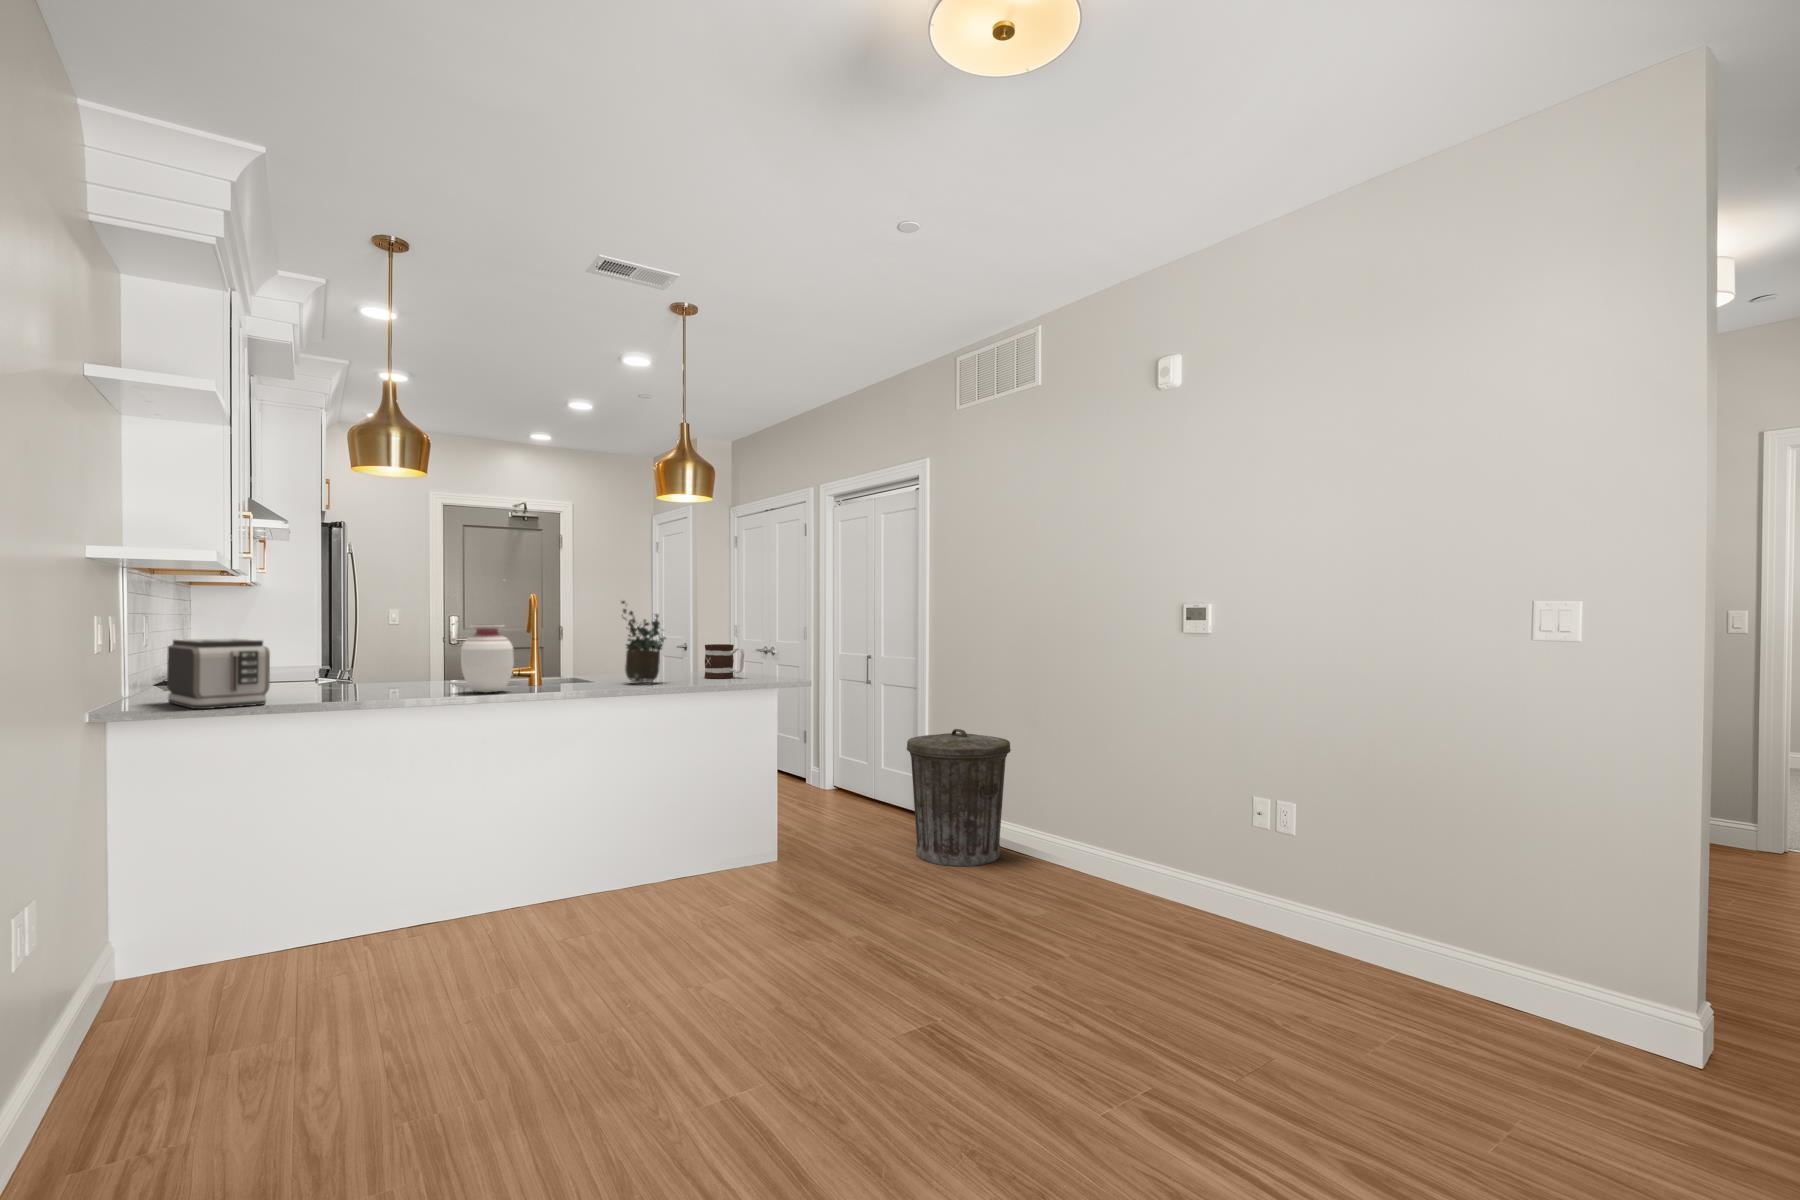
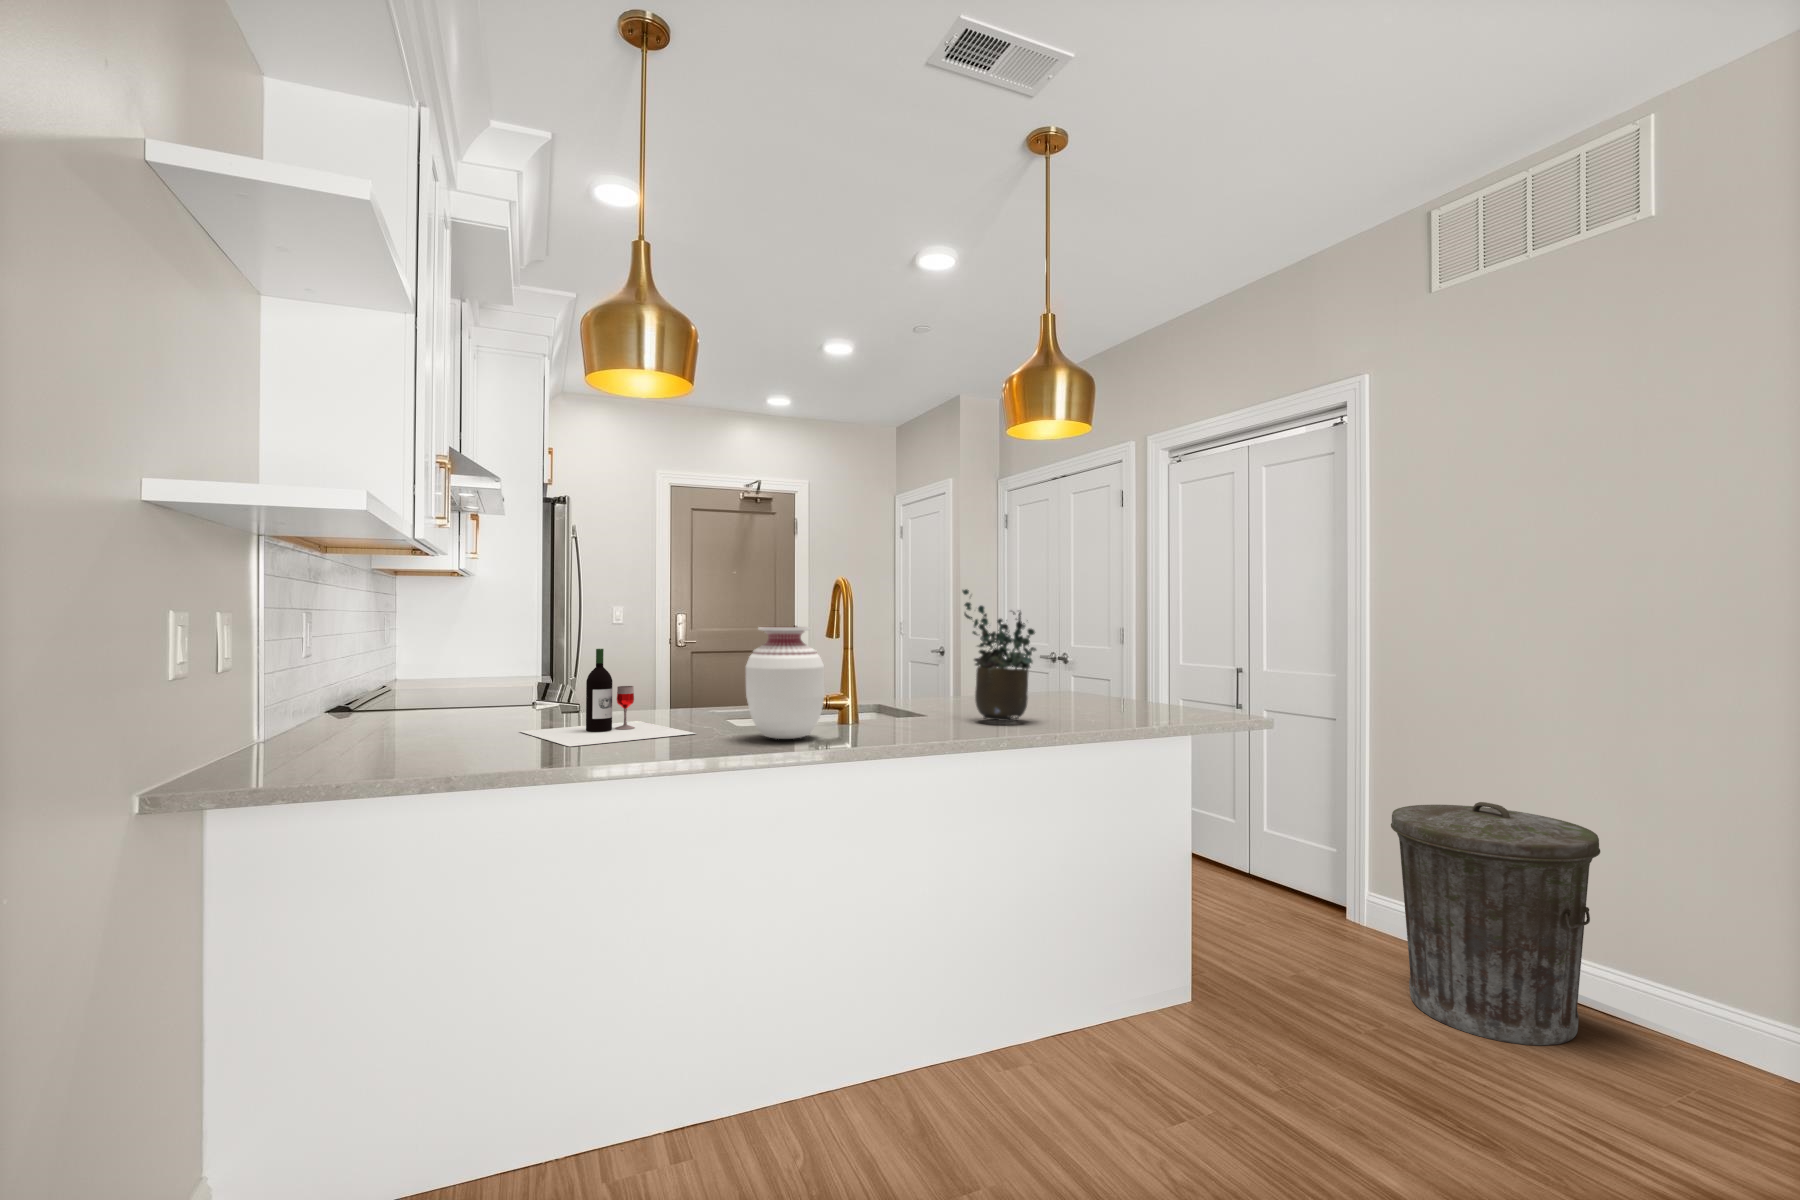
toaster: present [167,639,270,709] -> none [315,648,461,773]
wine bottle: none [306,639,430,698] -> present [520,649,695,746]
mug: present [705,644,744,679] -> none [1075,658,1140,713]

